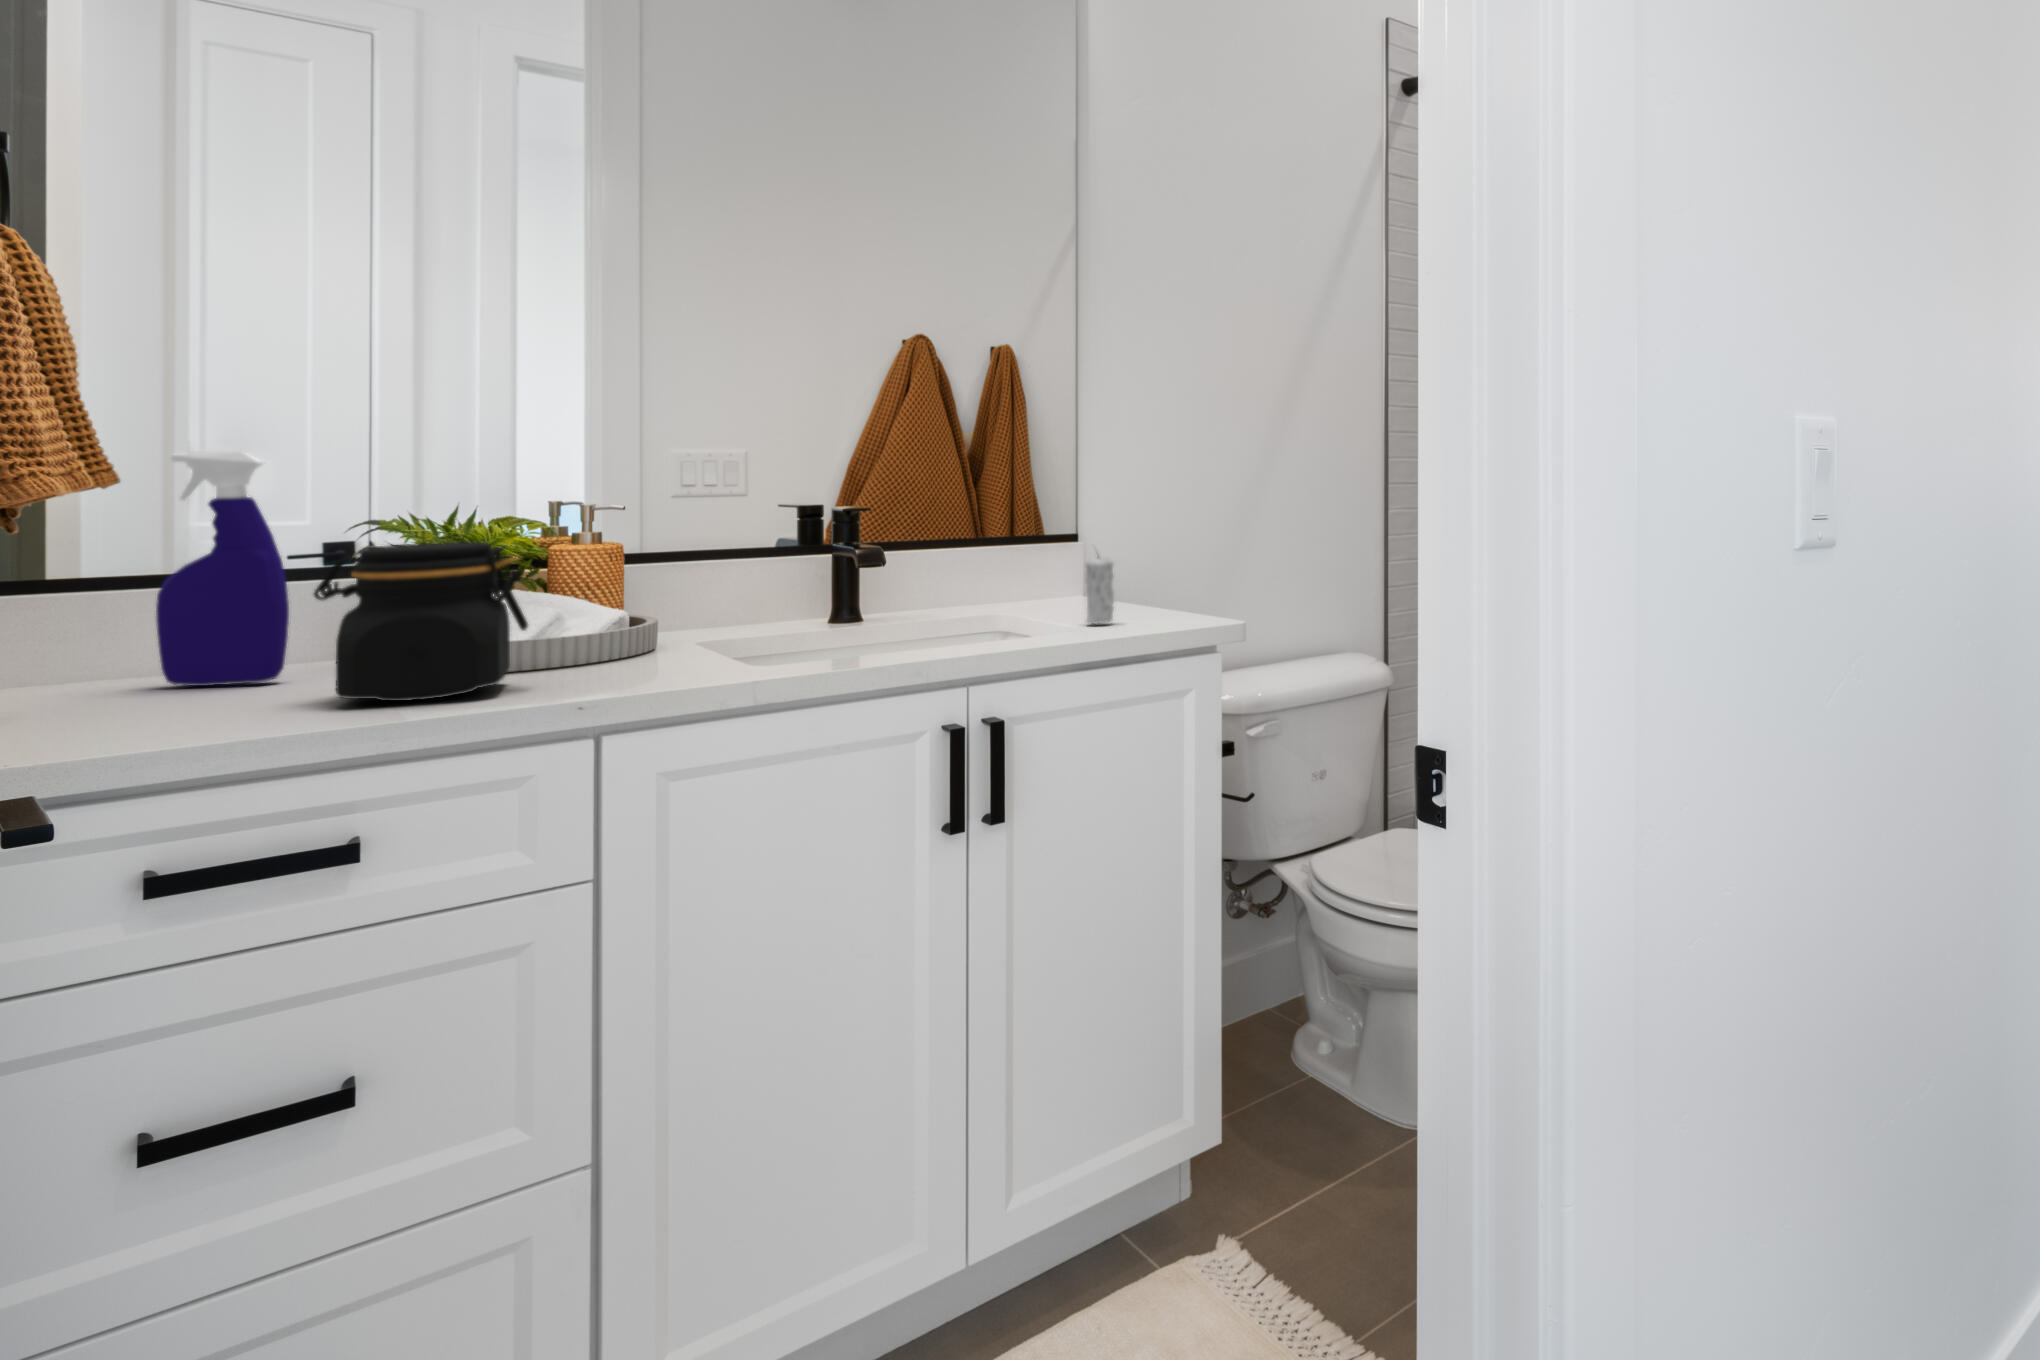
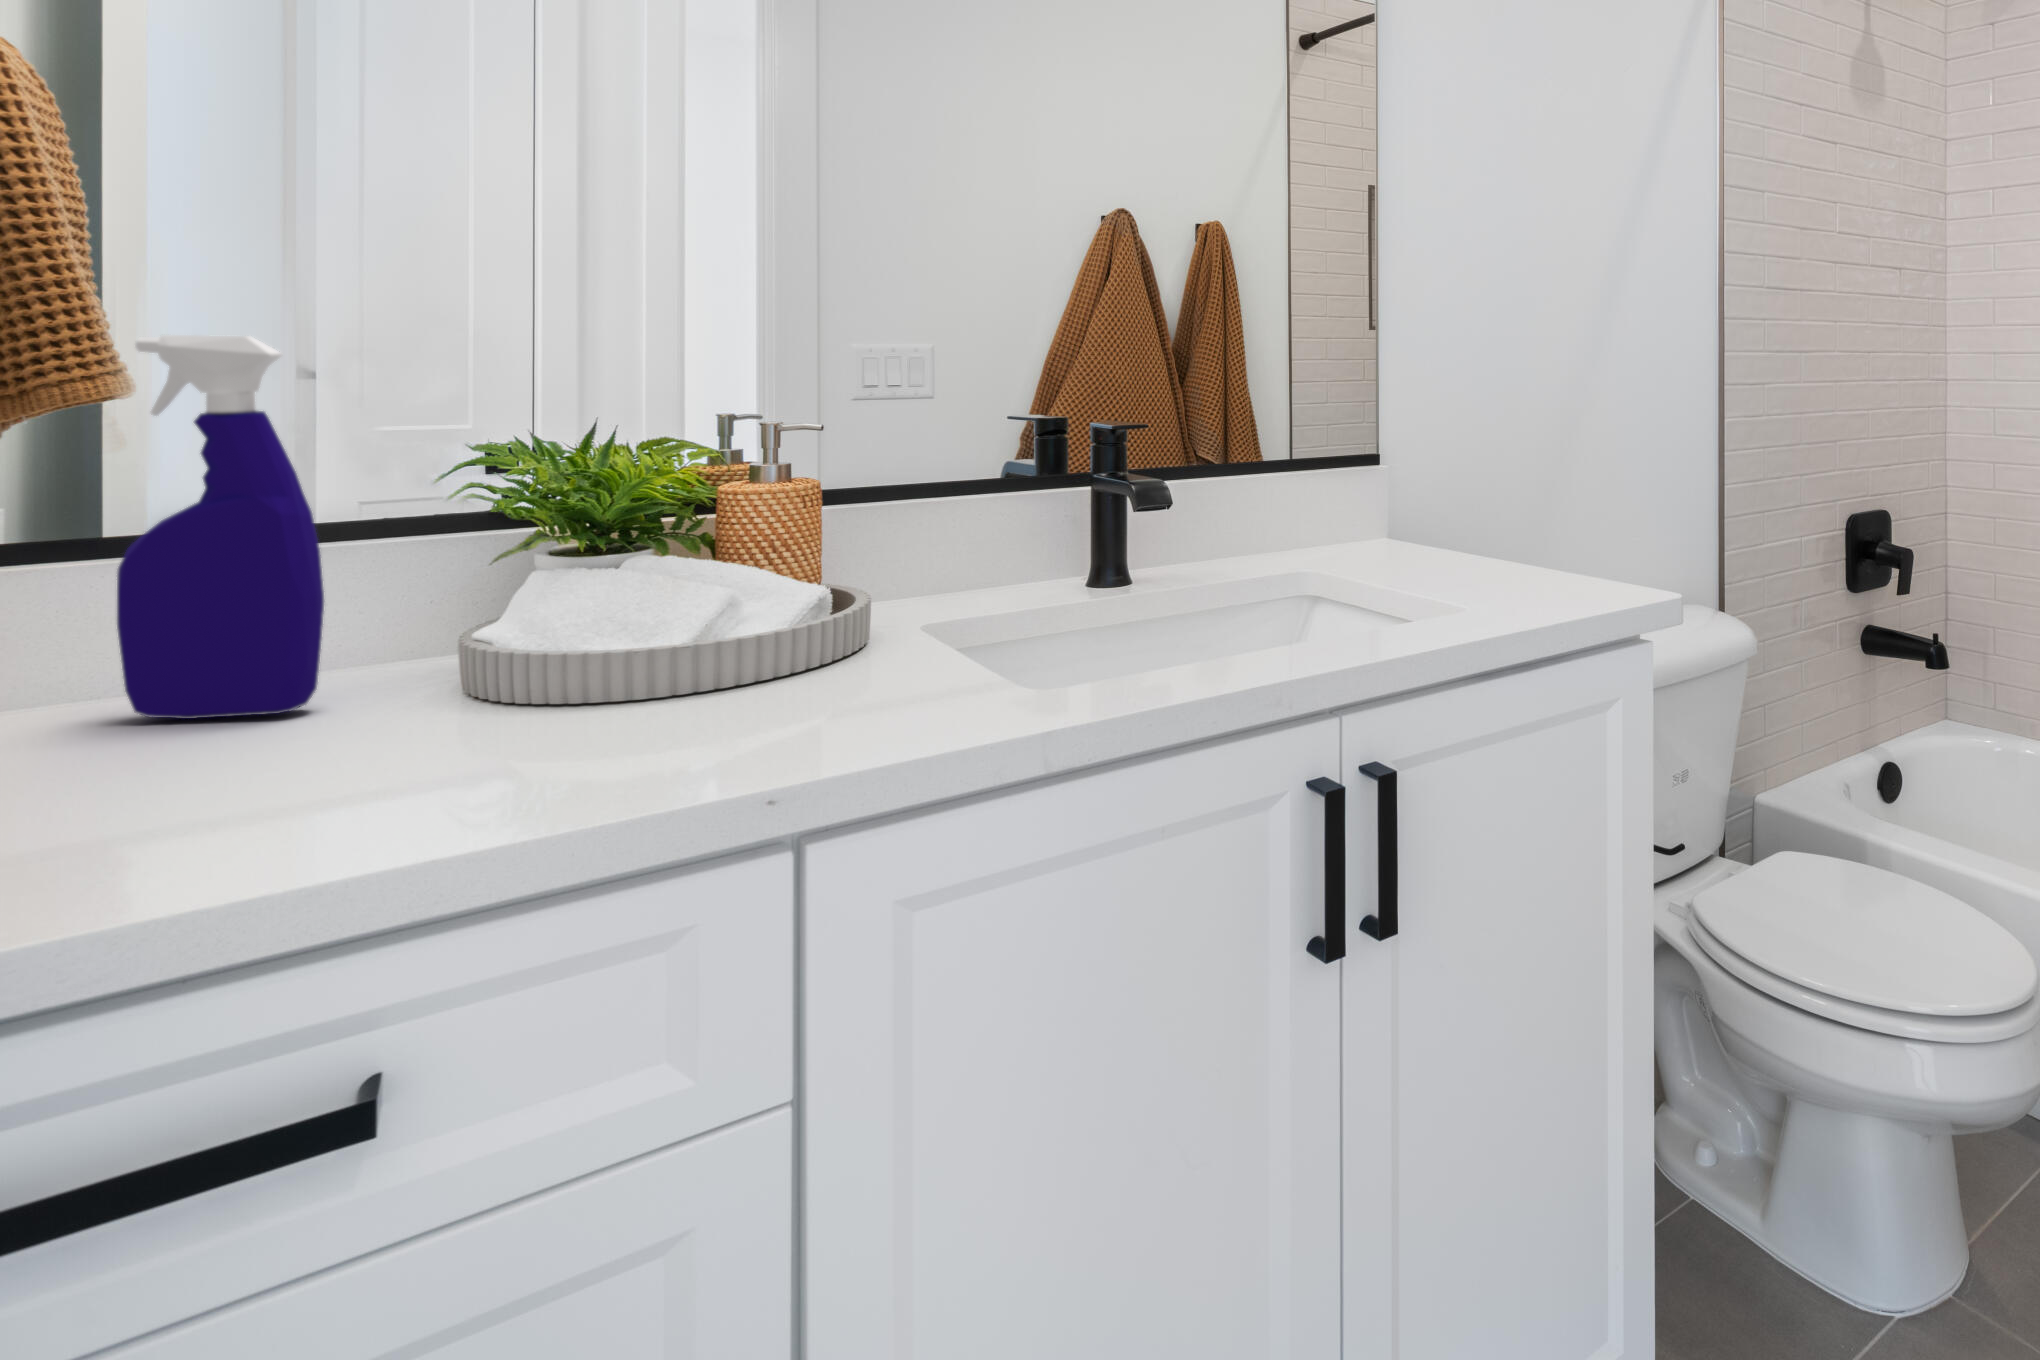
jar: present [314,542,528,701] -> none [331,492,688,781]
candle: present [1085,556,1114,624] -> none [1450,481,1492,599]

